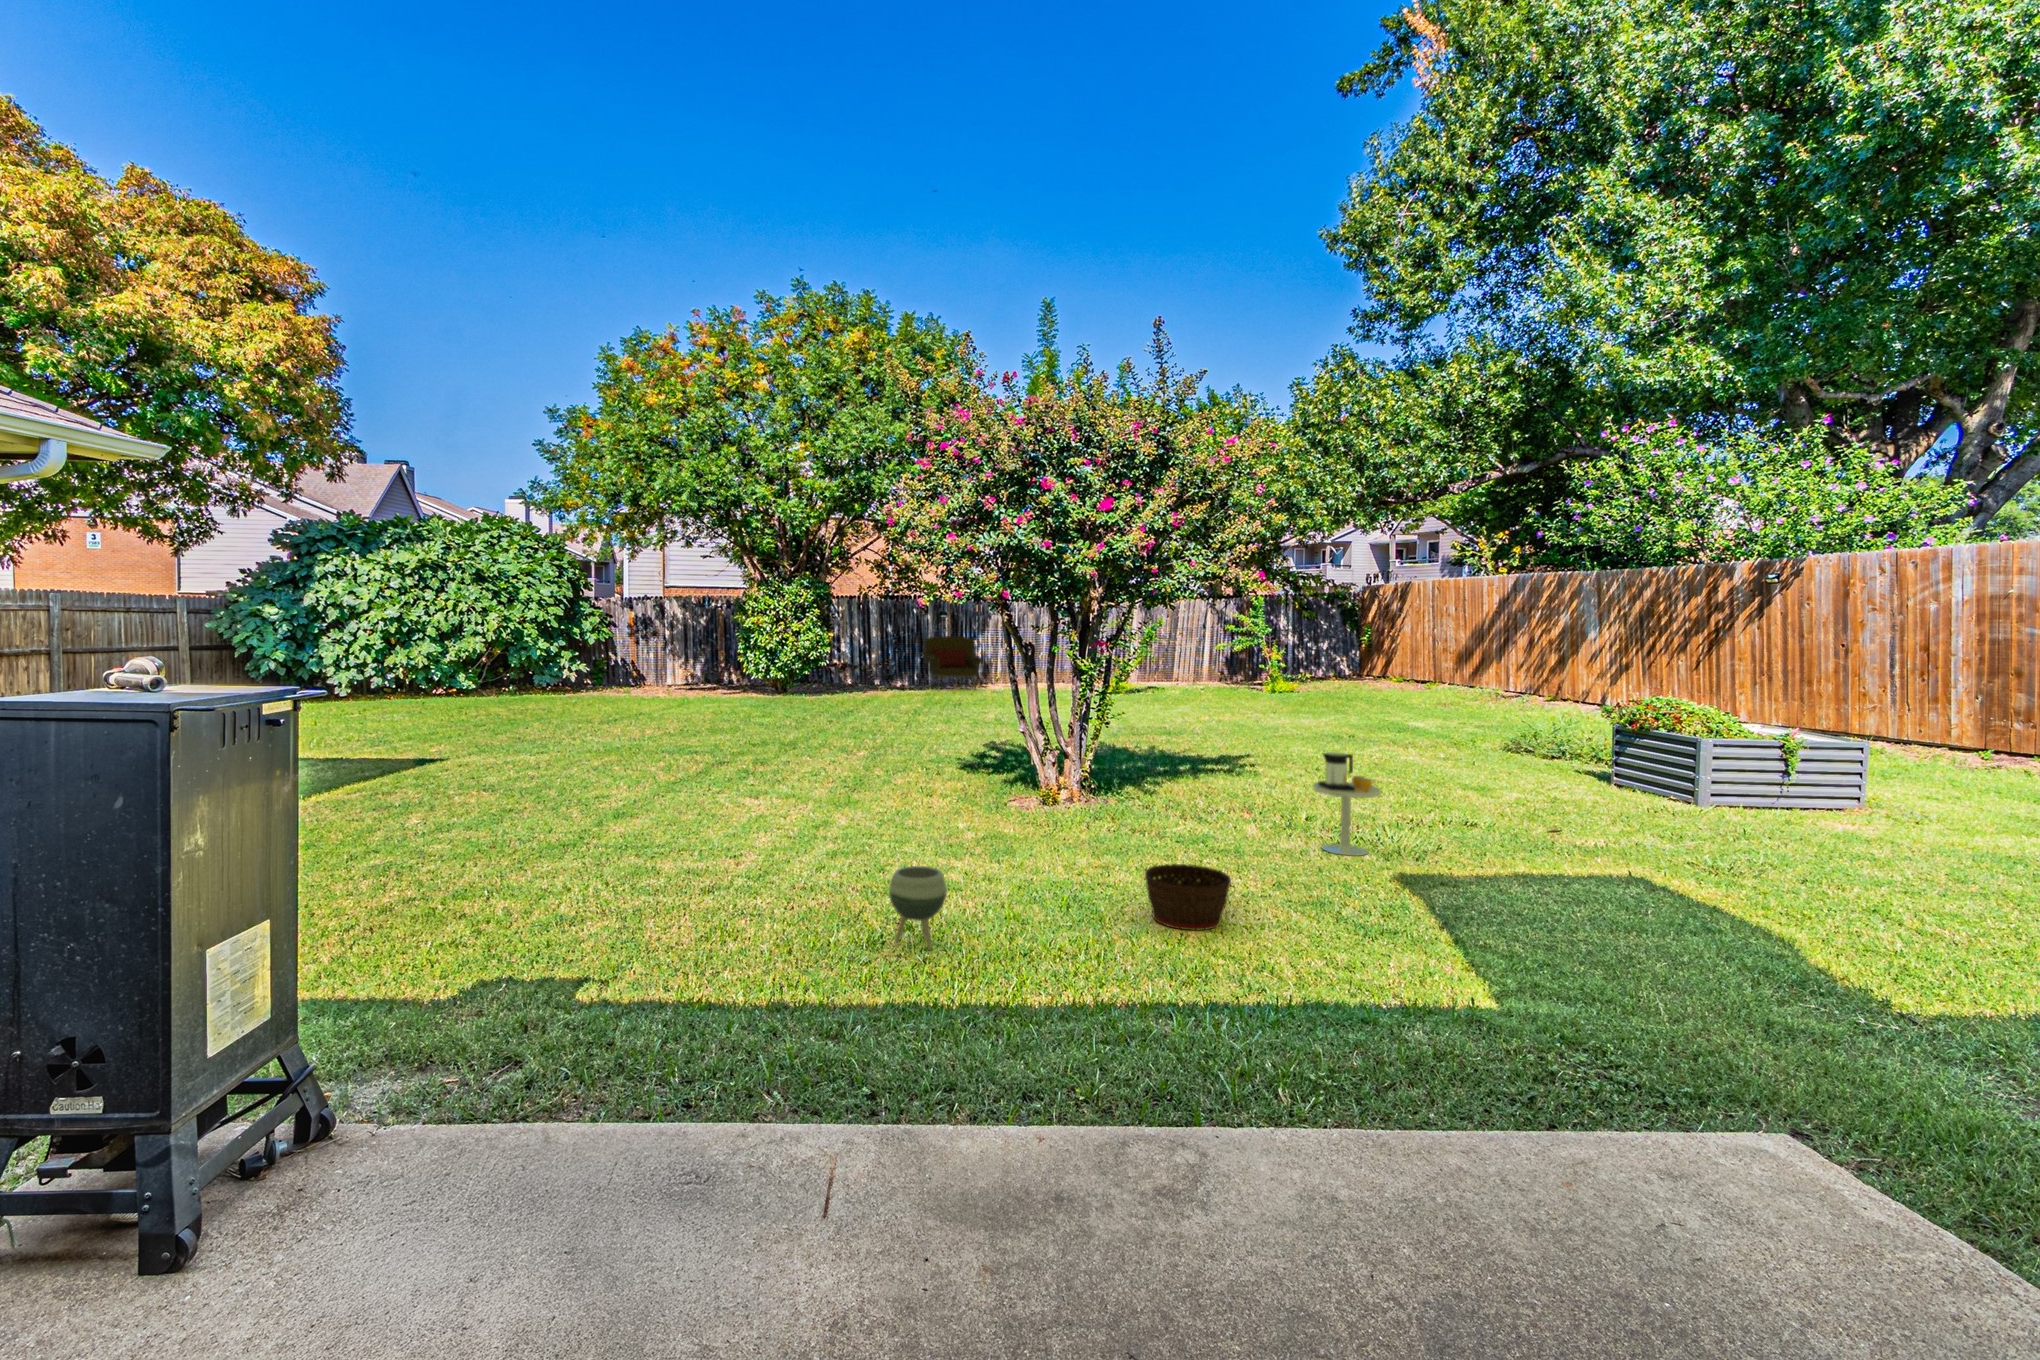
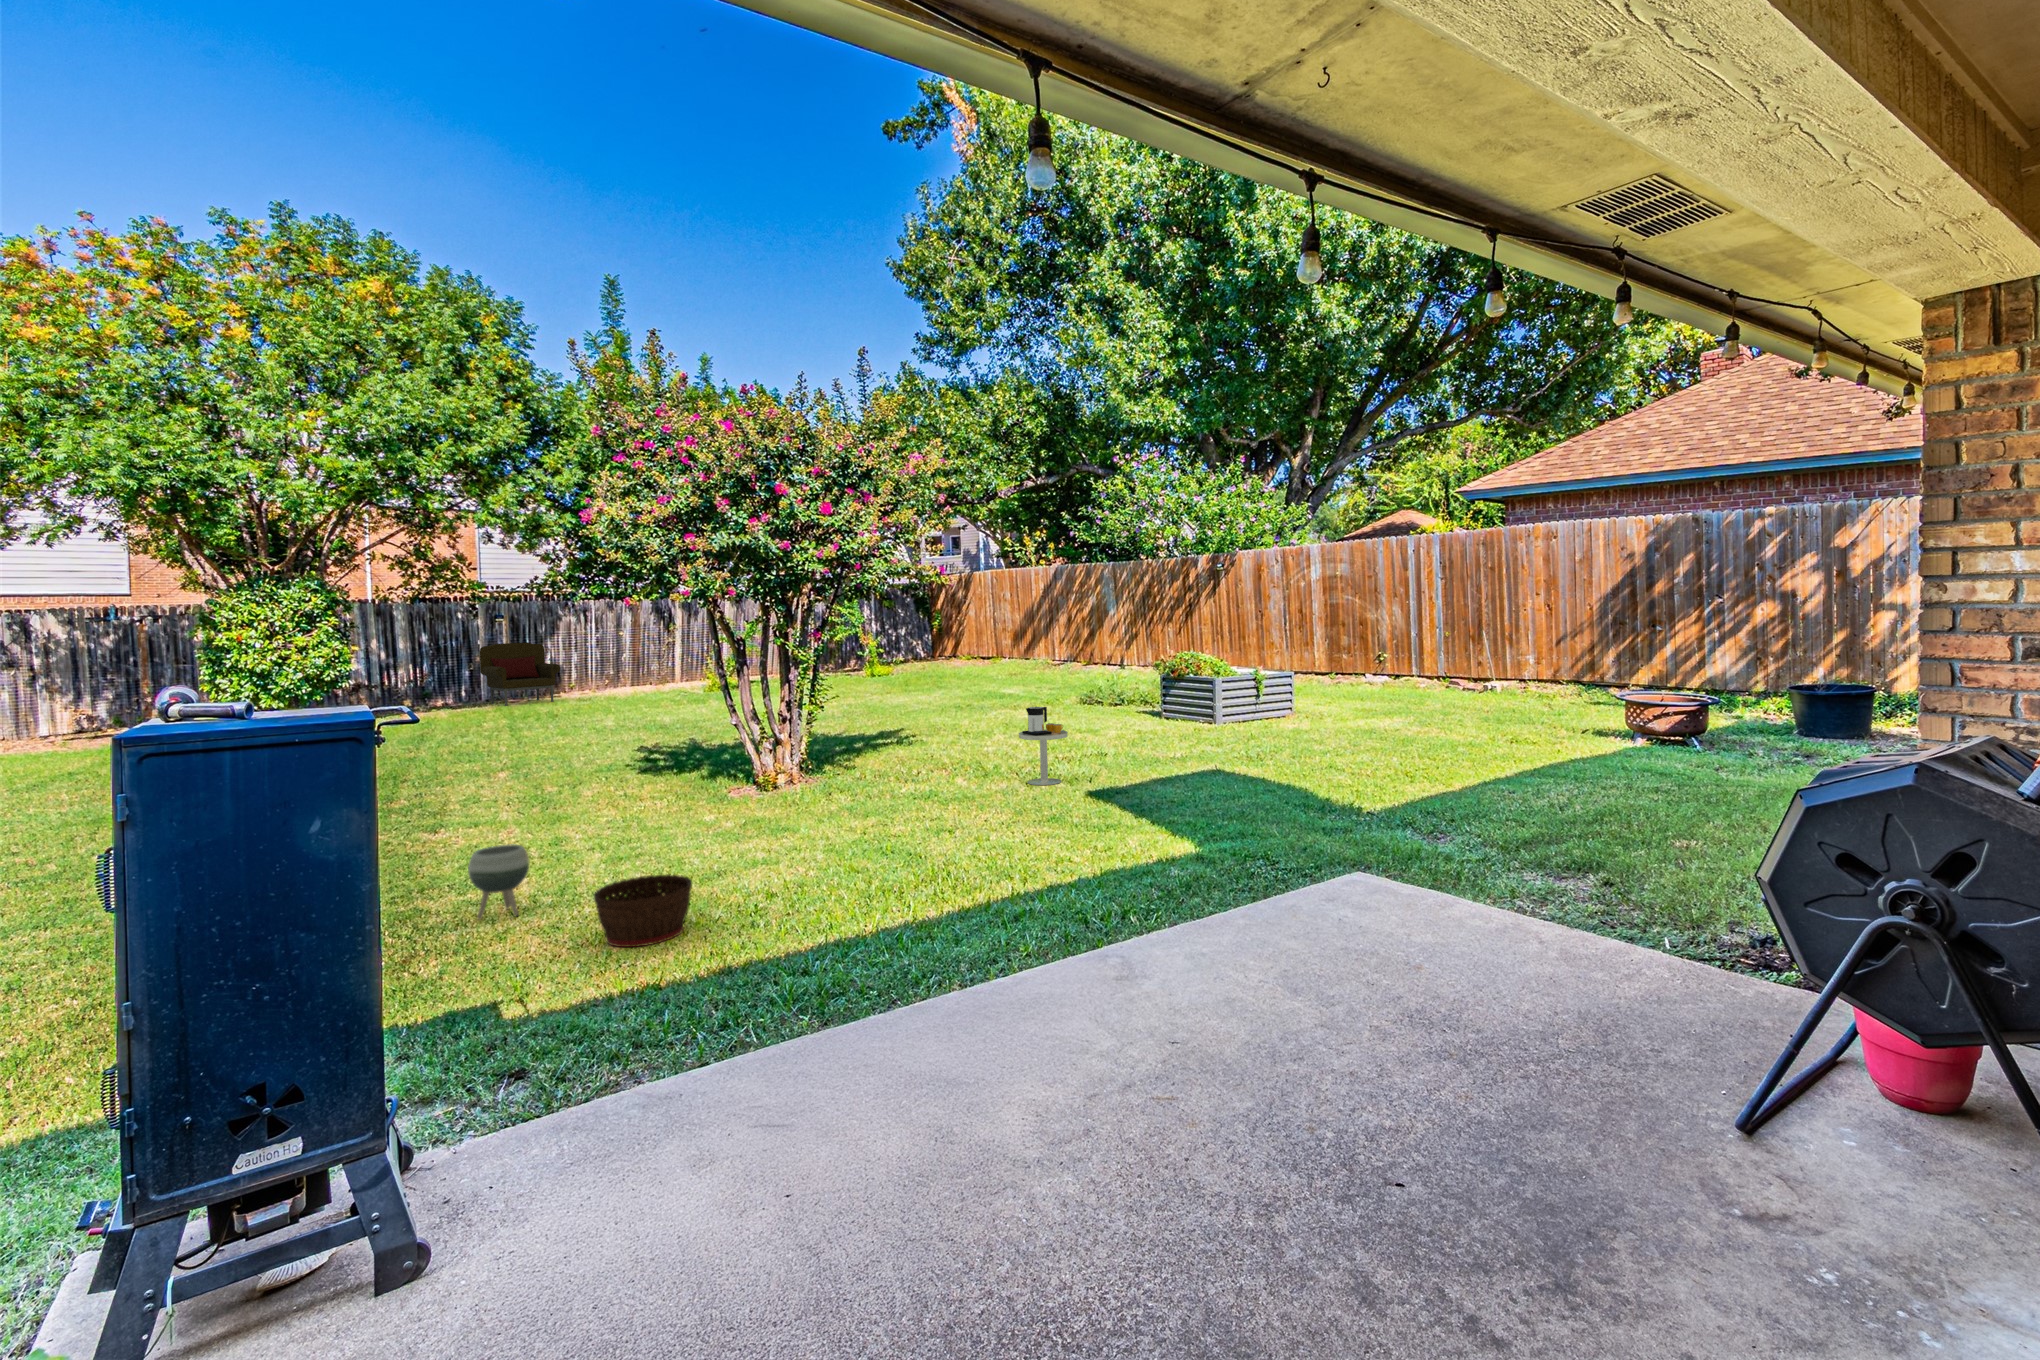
basket: present [1145,864,1231,930] -> present [594,874,692,947]
planter: present [889,866,947,950] -> present [468,844,530,919]

